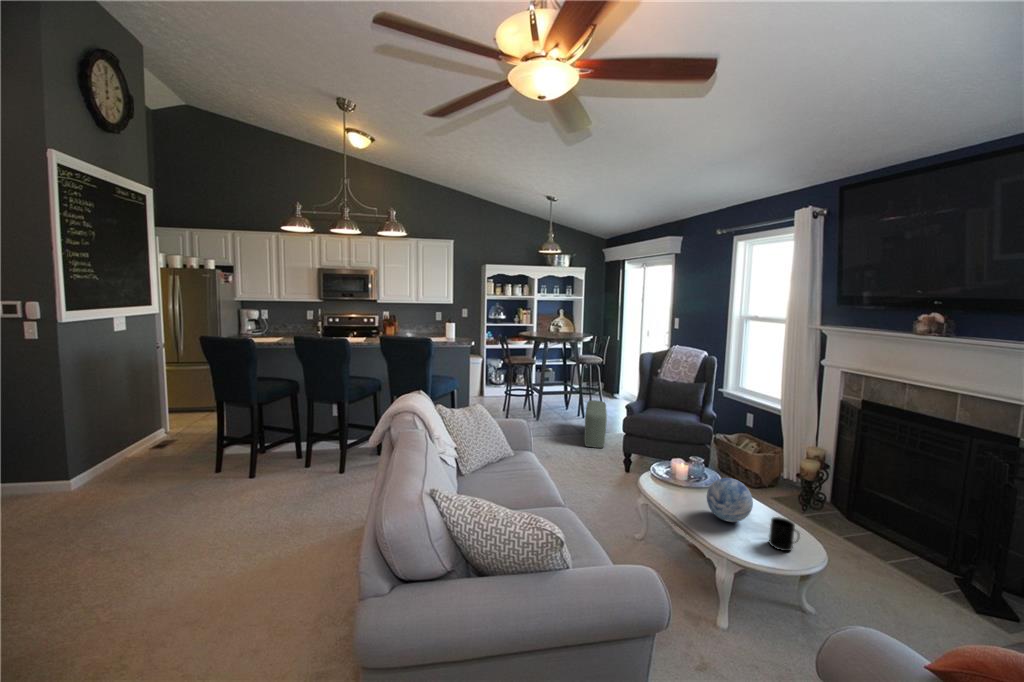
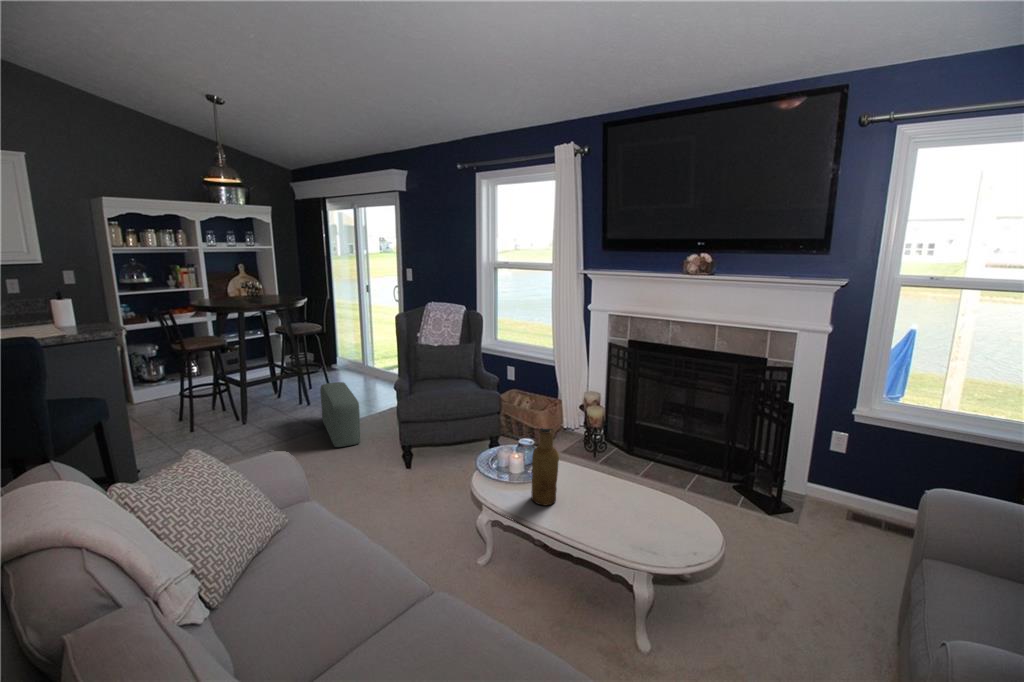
vase: none [674,440,698,501] -> present [531,428,559,505]
decorative orb: present [707,478,753,522] -> none [581,463,633,517]
mug: present [769,517,800,551] -> none [659,495,694,533]

